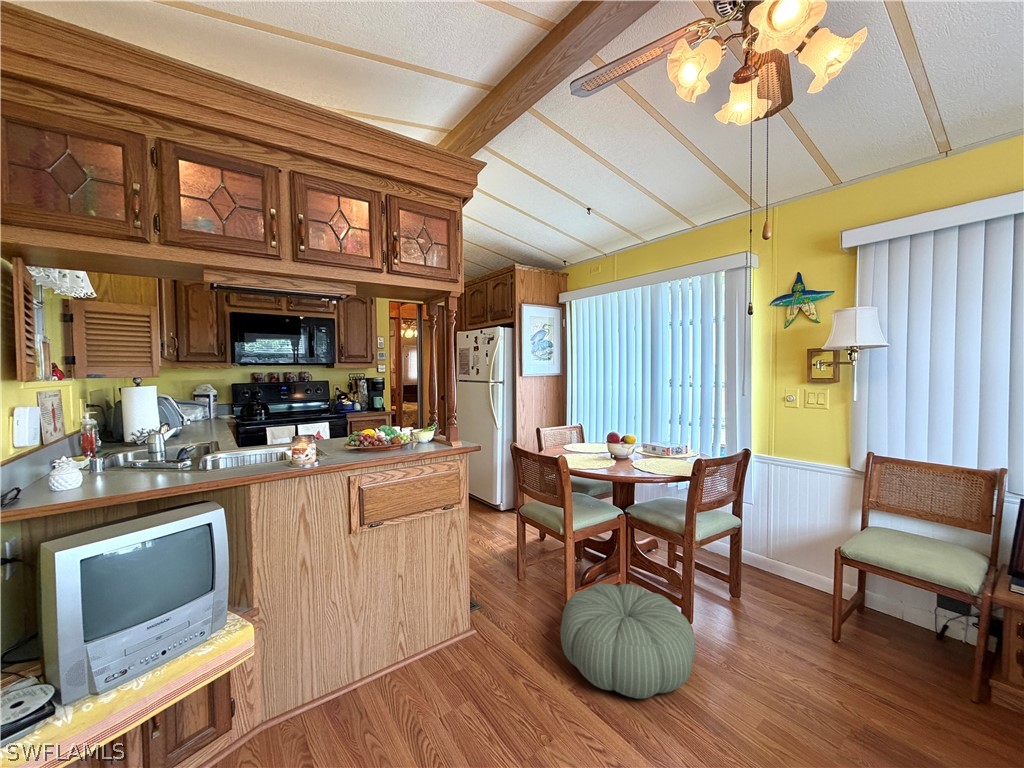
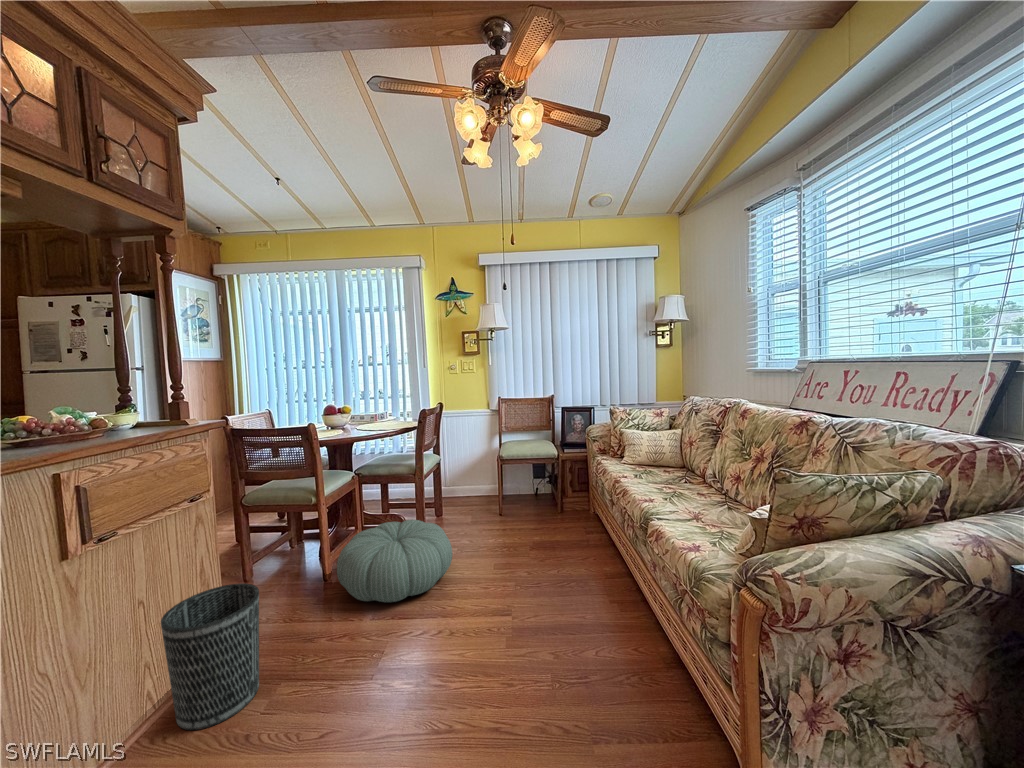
wastebasket: none [400,585,465,702] -> present [161,583,259,730]

